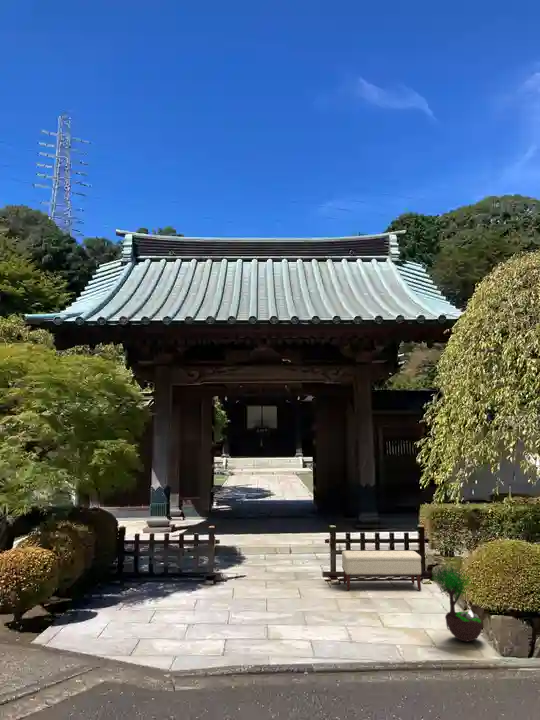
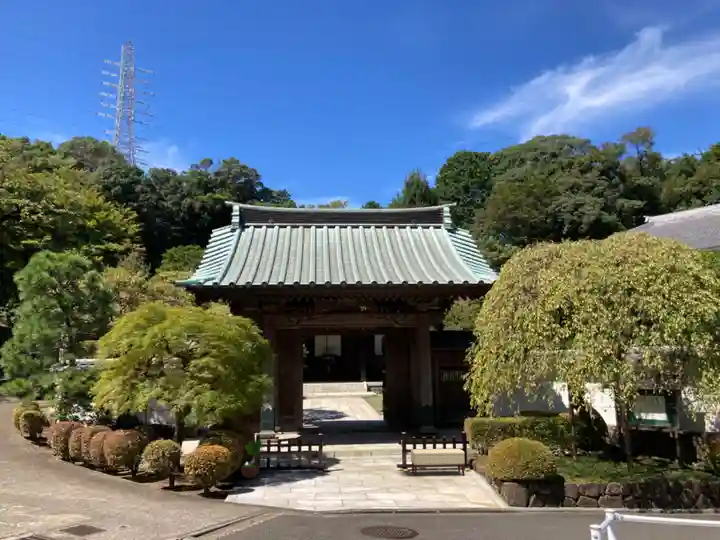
potted tree: present [433,567,482,641] -> present [241,440,263,478]

